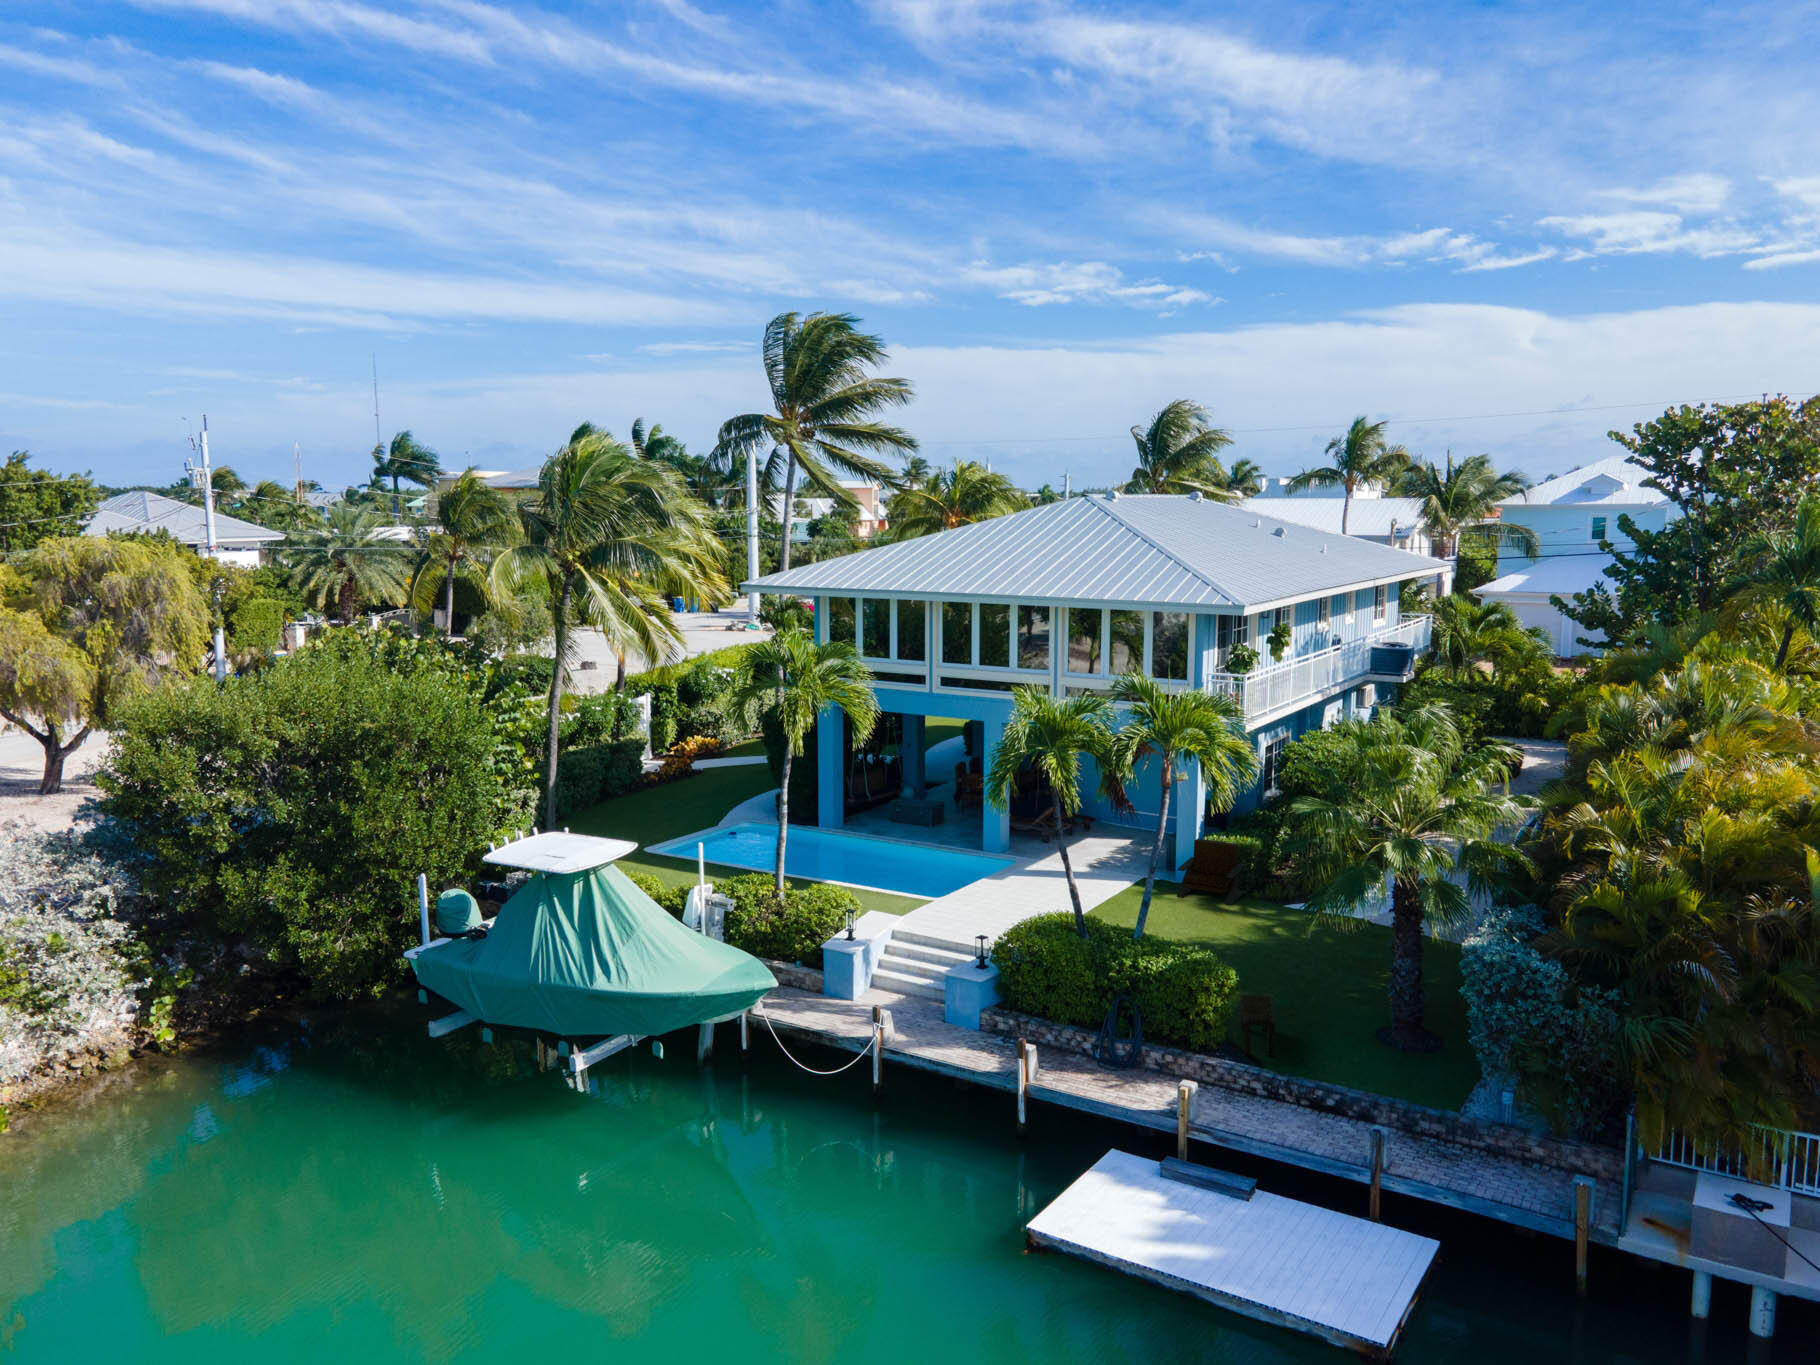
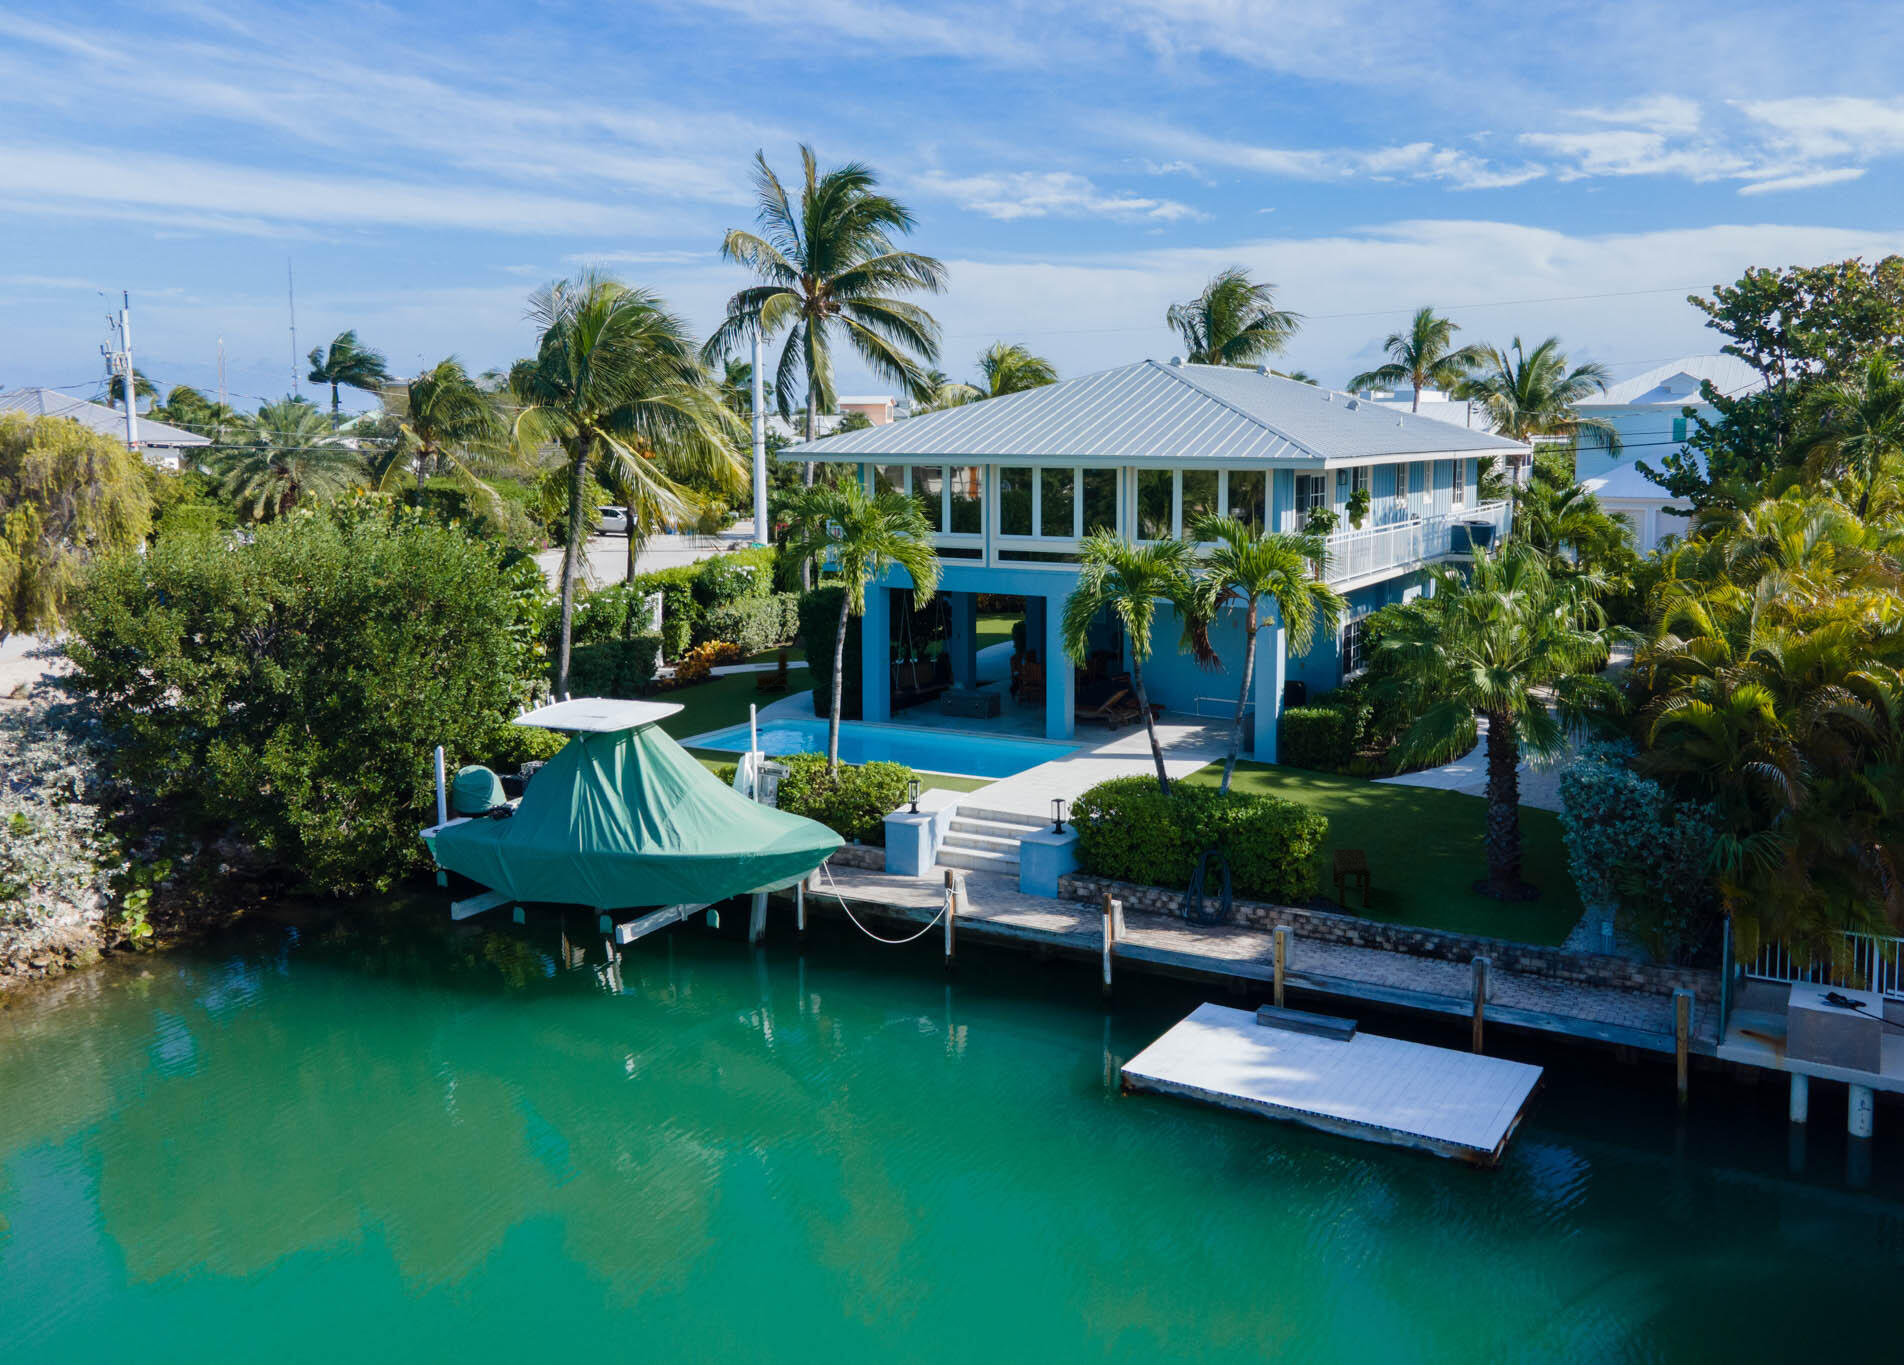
lounge chair: present [1177,839,1245,905] -> present [756,649,791,695]

